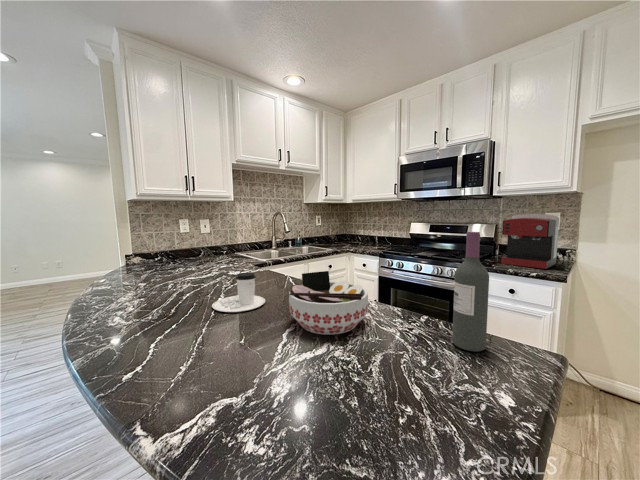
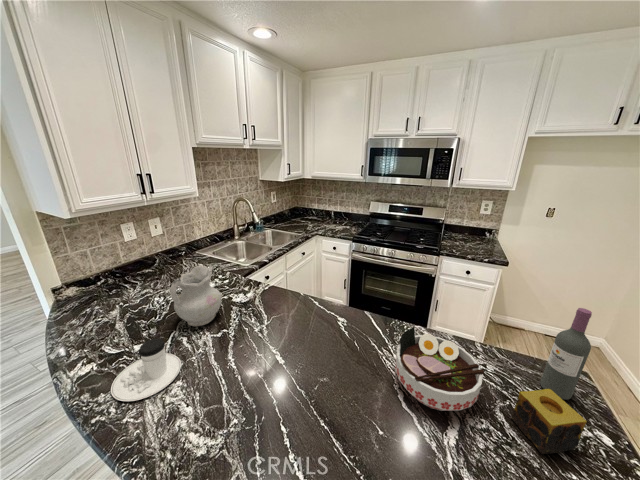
coffee maker: present [501,214,559,269] -> none [458,206,500,253]
ceramic pitcher: none [171,235,214,279] -> present [170,266,221,327]
coffee cup: present [212,272,265,312] -> present [111,339,181,401]
candle: none [378,311,427,374] -> present [511,389,587,454]

